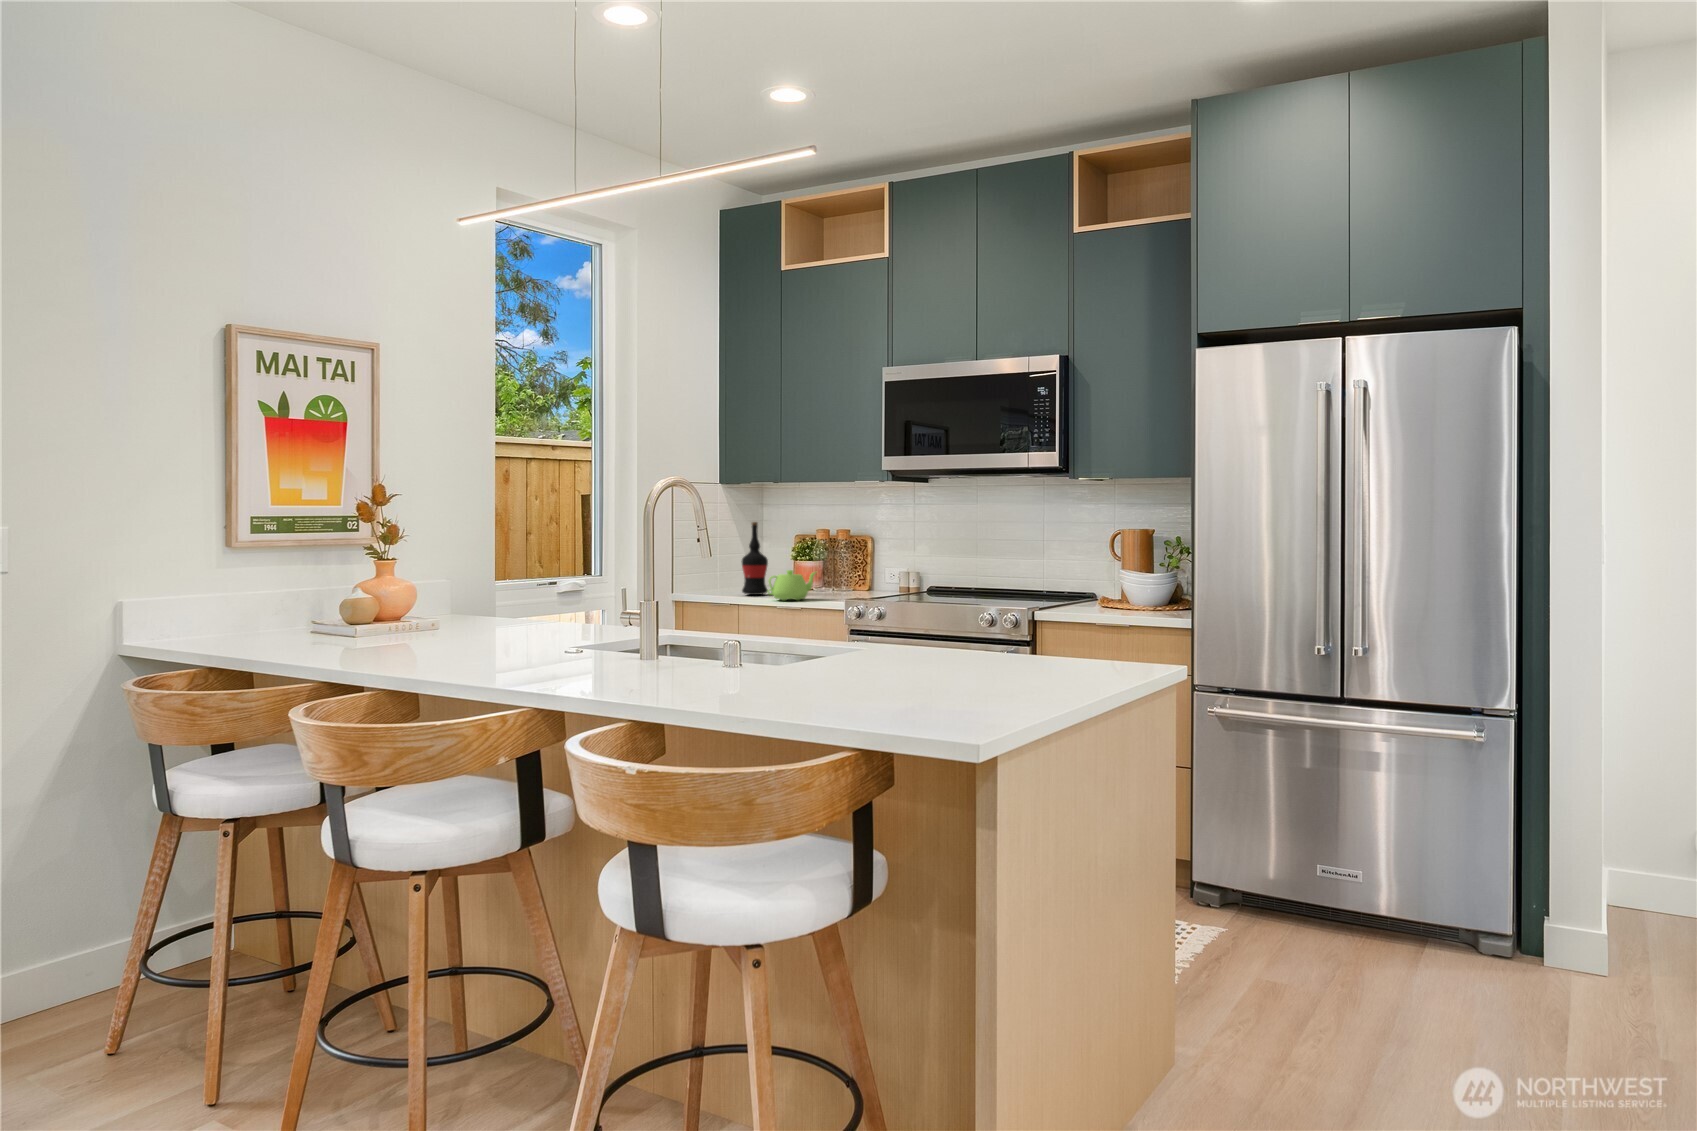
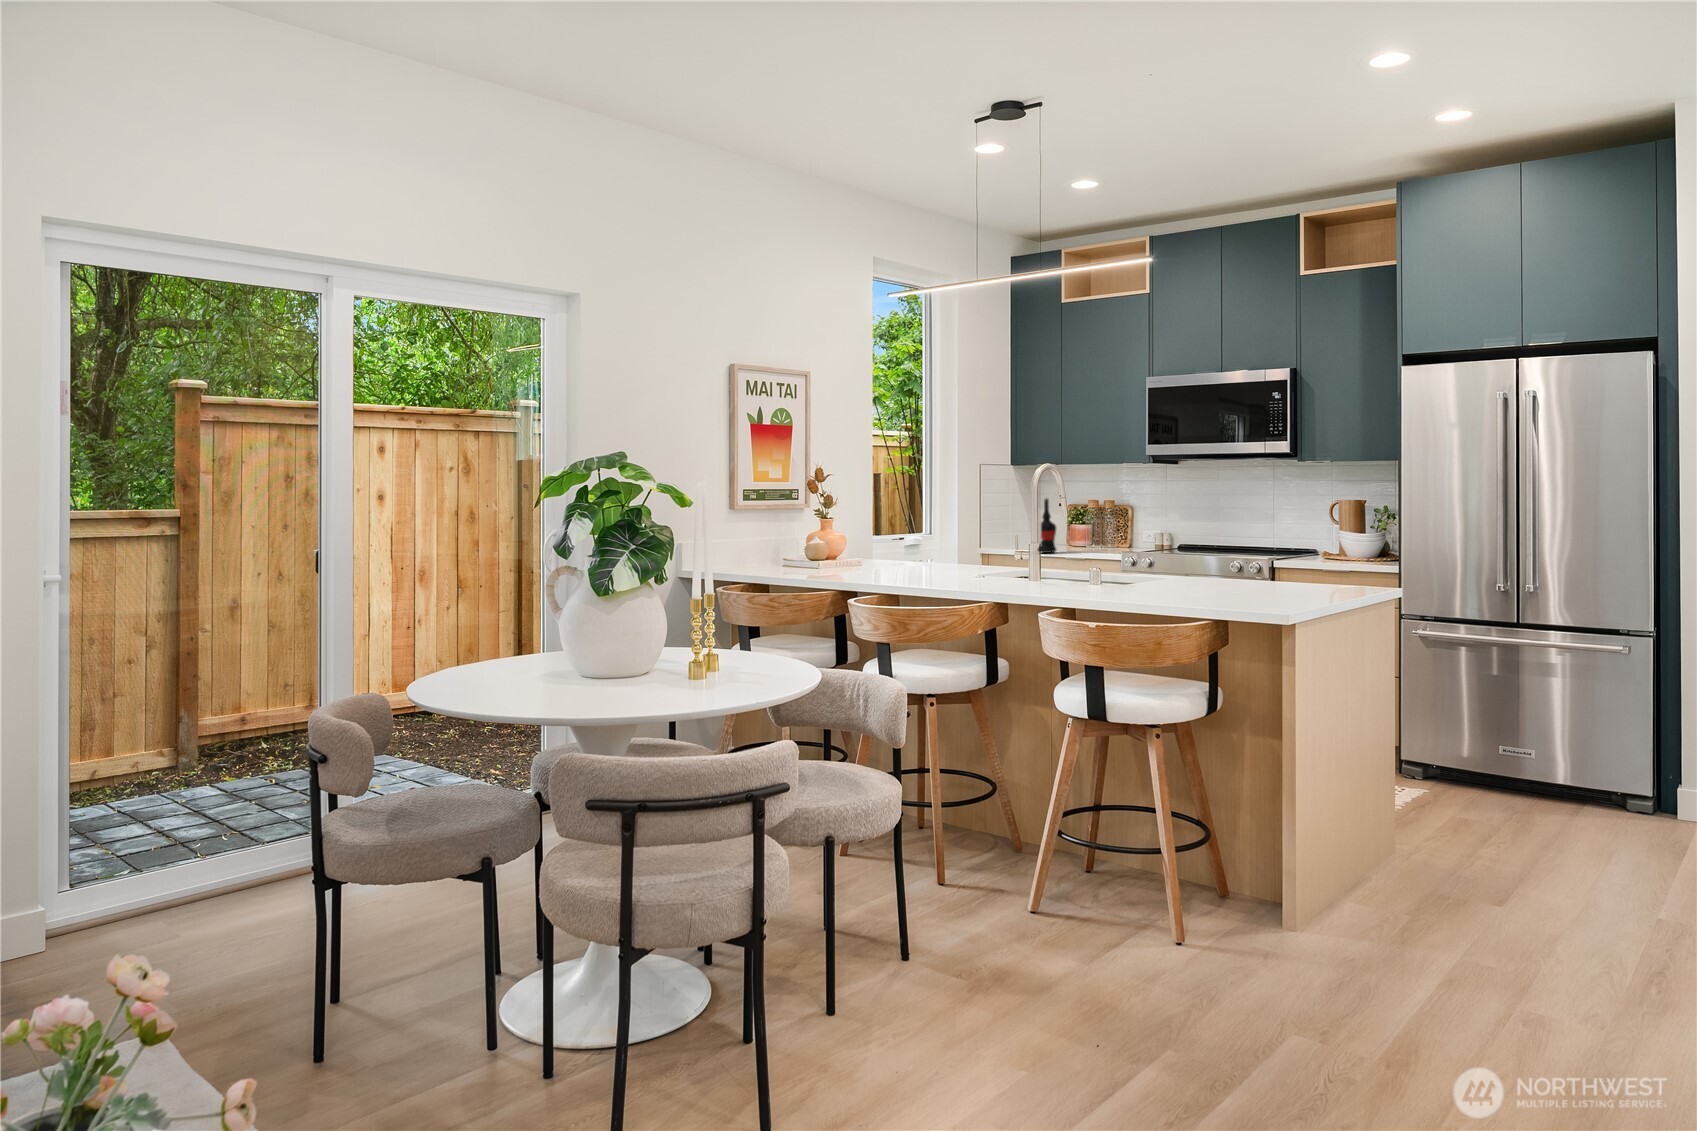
teapot: present [768,570,816,600] -> none [1061,534,1099,557]

